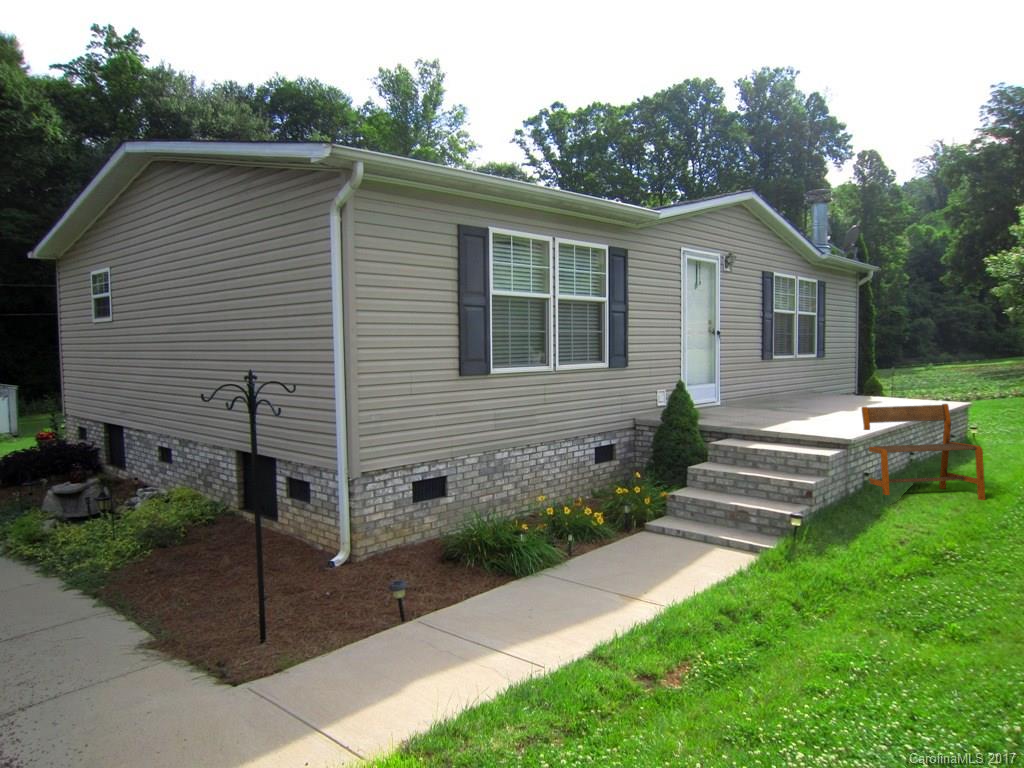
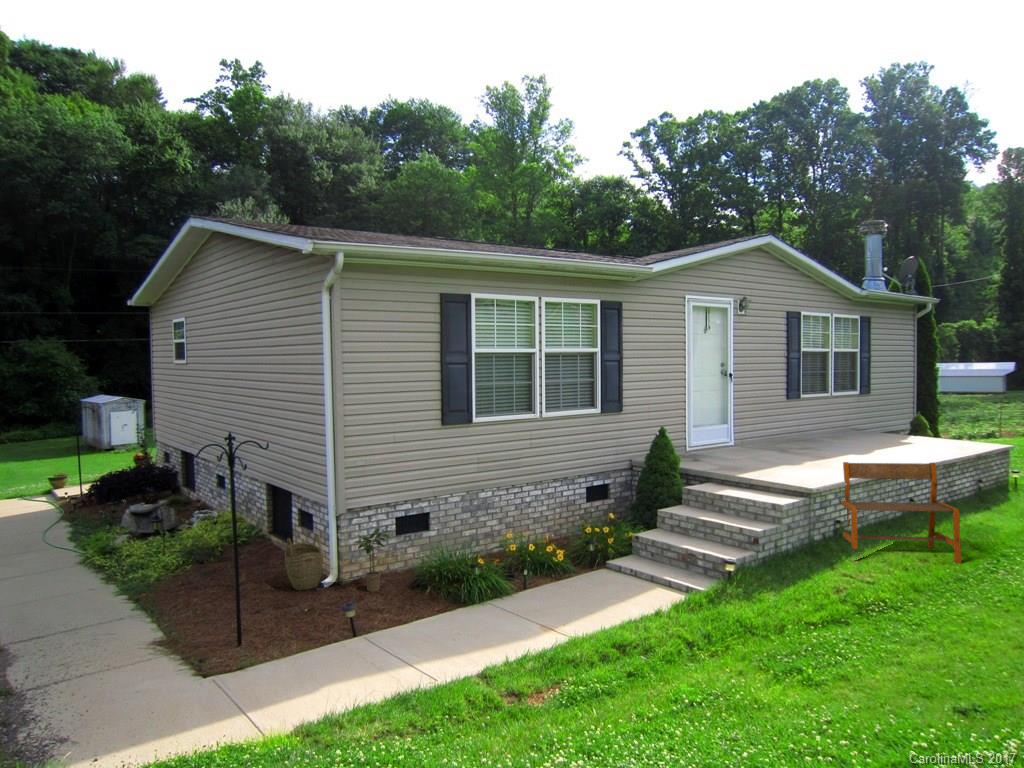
potted plant: none [376,492,417,570] -> present [354,528,390,592]
woven basket: none [282,507,332,576] -> present [285,534,323,591]

